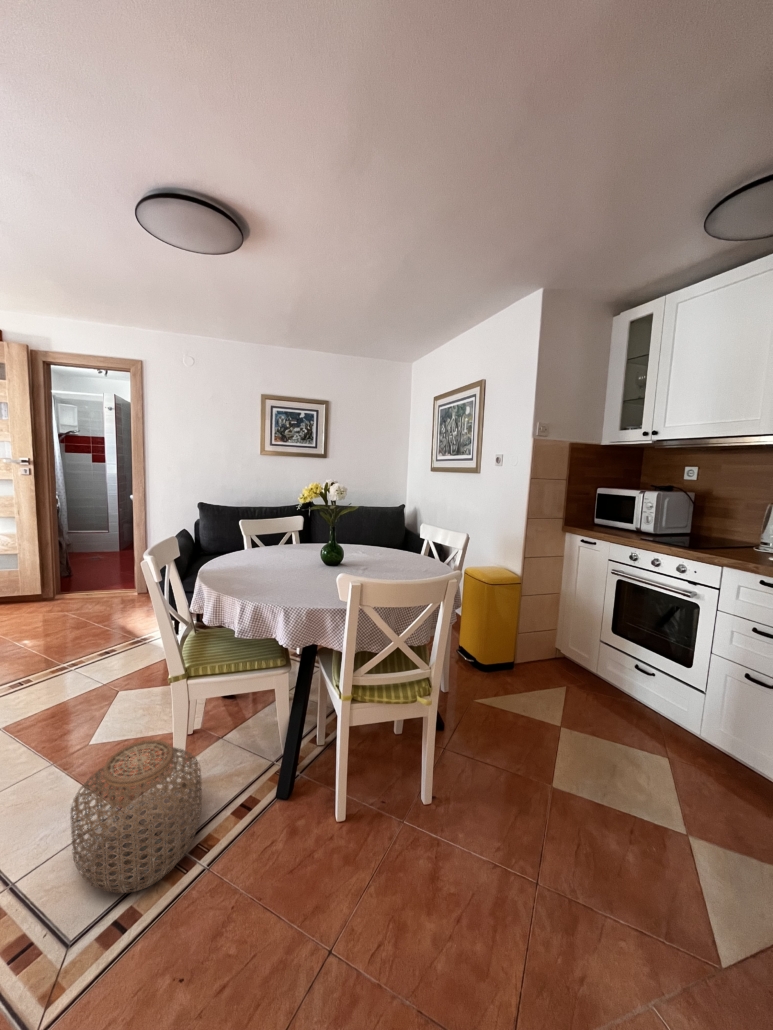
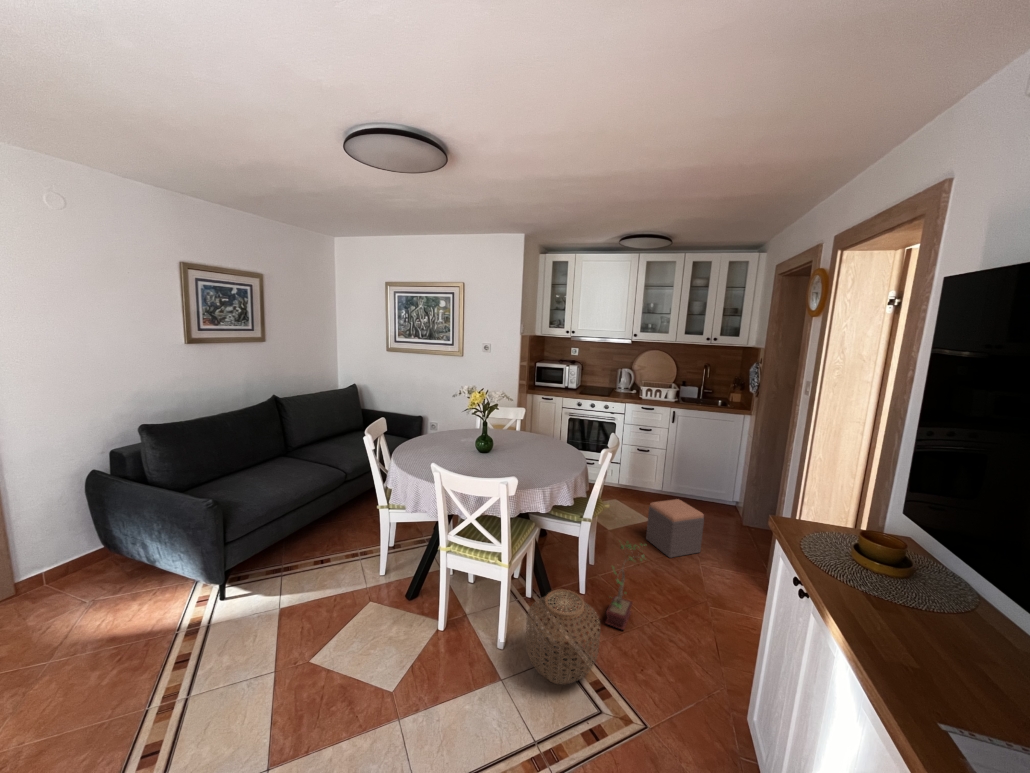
potted plant: none [239,741,395,914] -> present [606,541,645,630]
footstool: none [591,771,727,987] -> present [646,499,704,558]

